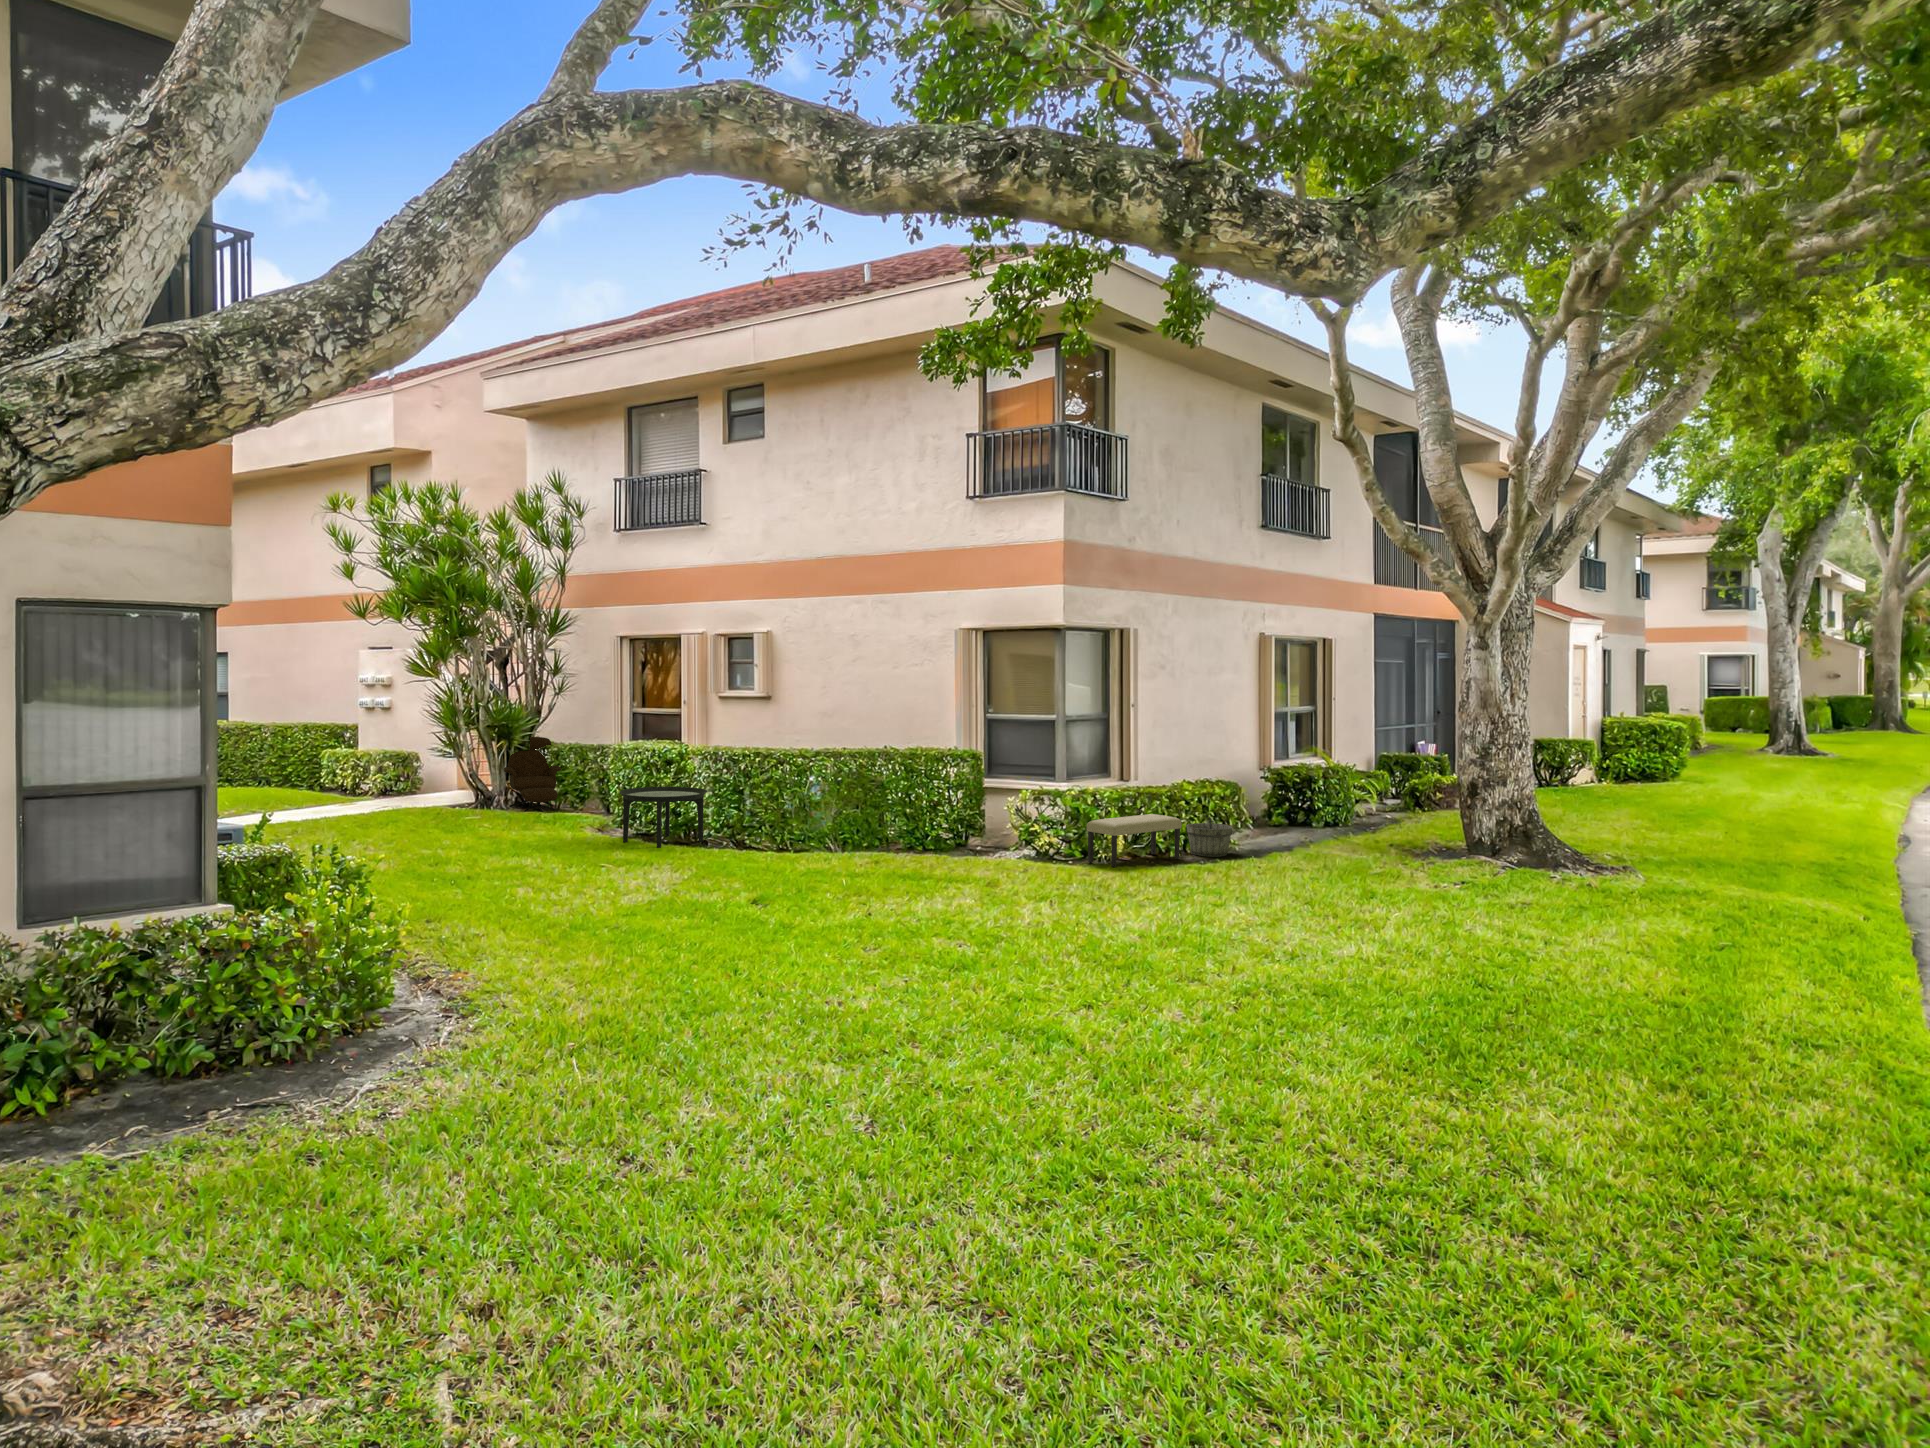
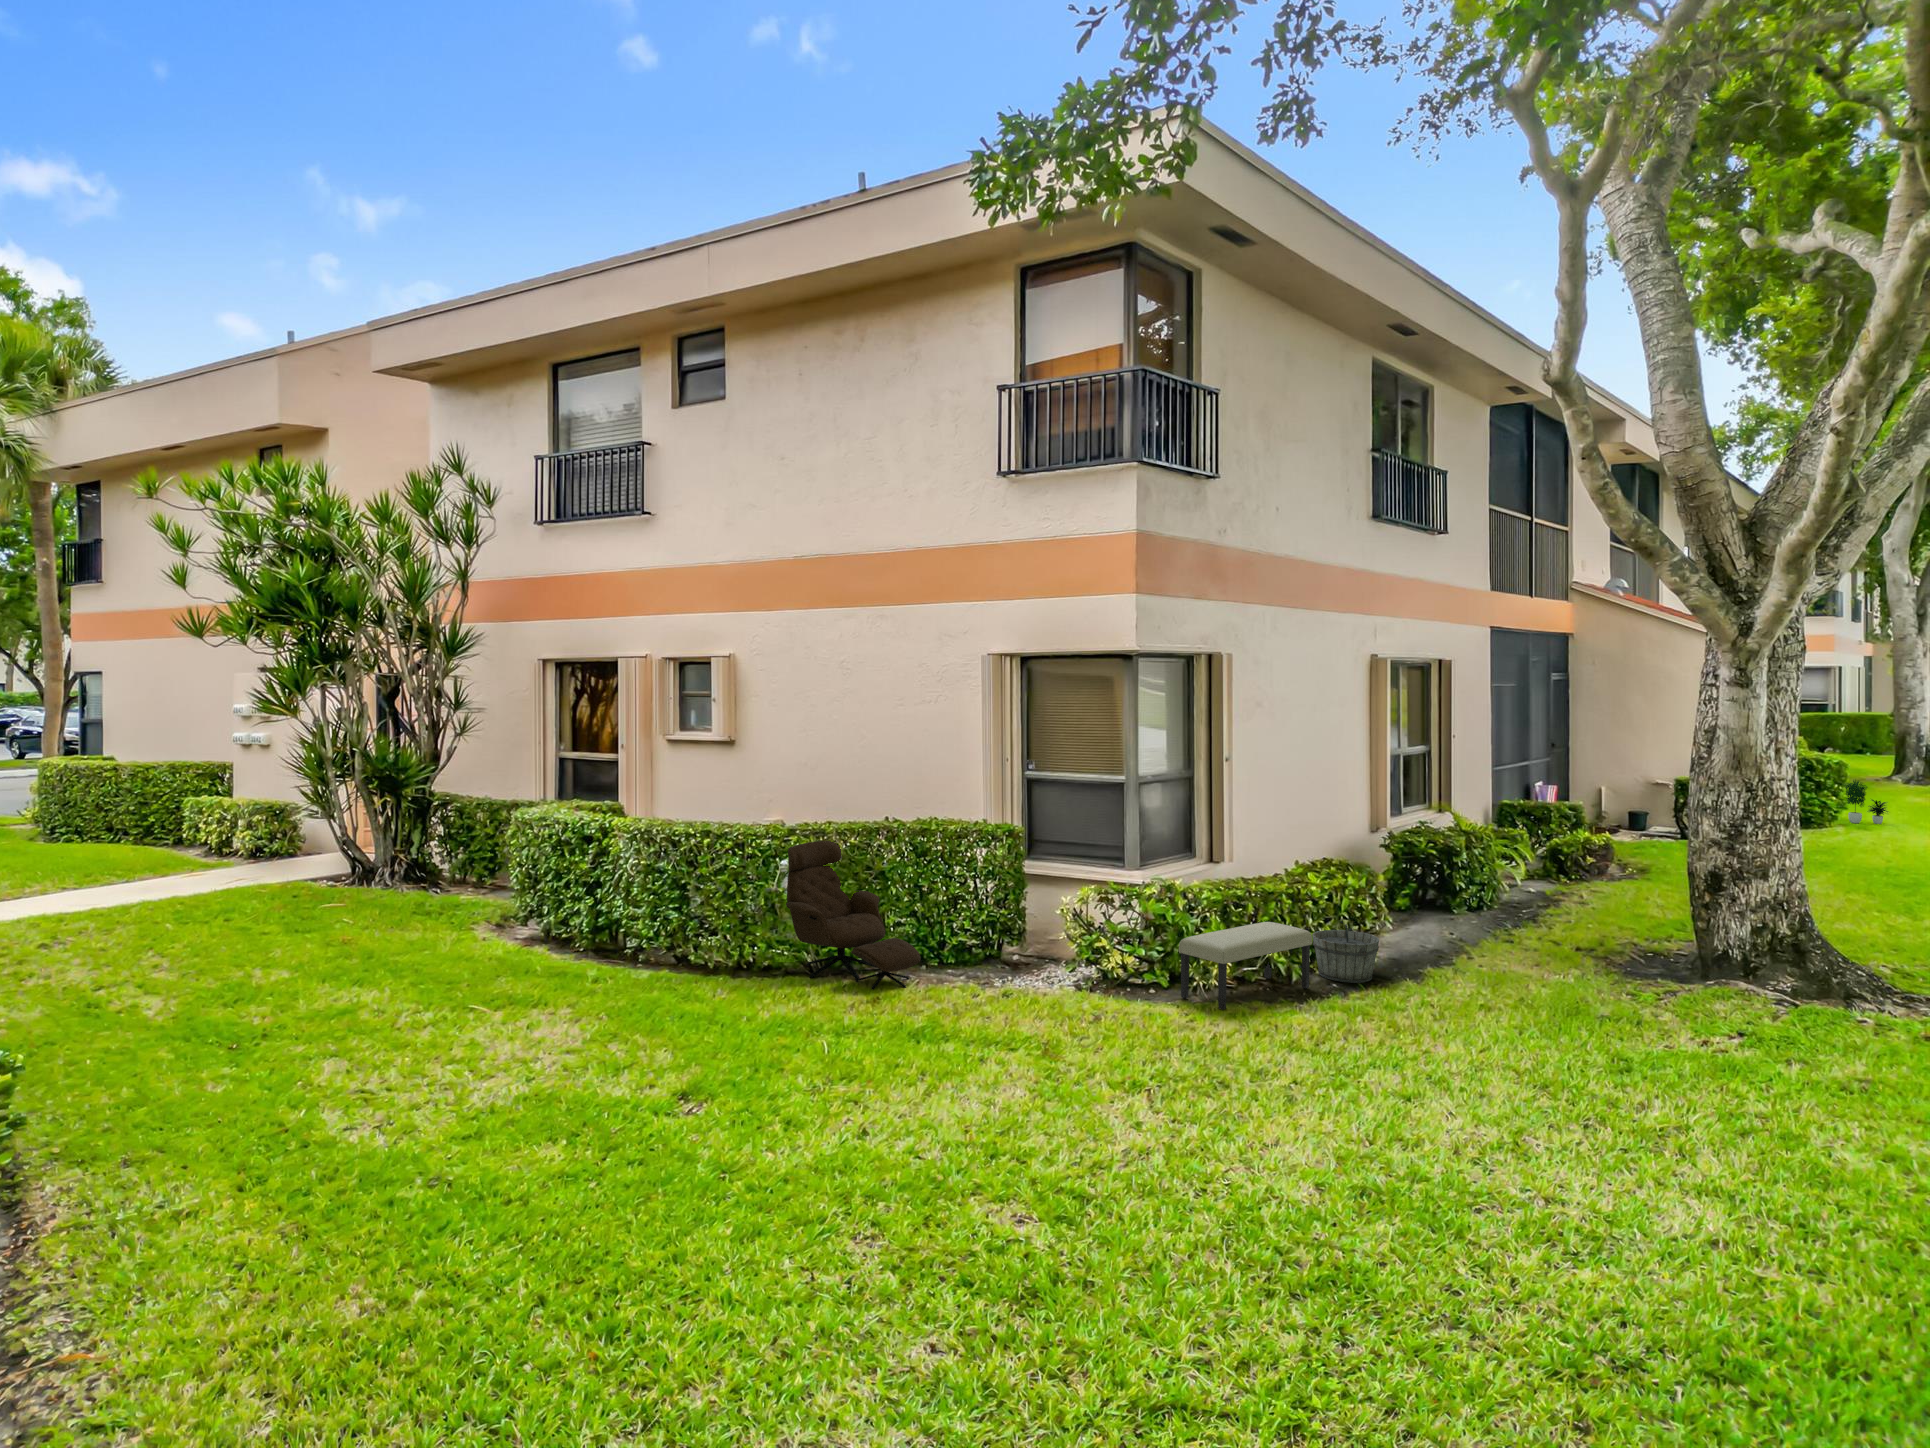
lounge chair: present [504,737,561,812] -> present [786,841,921,990]
potted plant: none [1682,742,1720,779] -> present [1845,780,1888,824]
round table: present [619,787,708,848] -> none [512,874,638,969]

